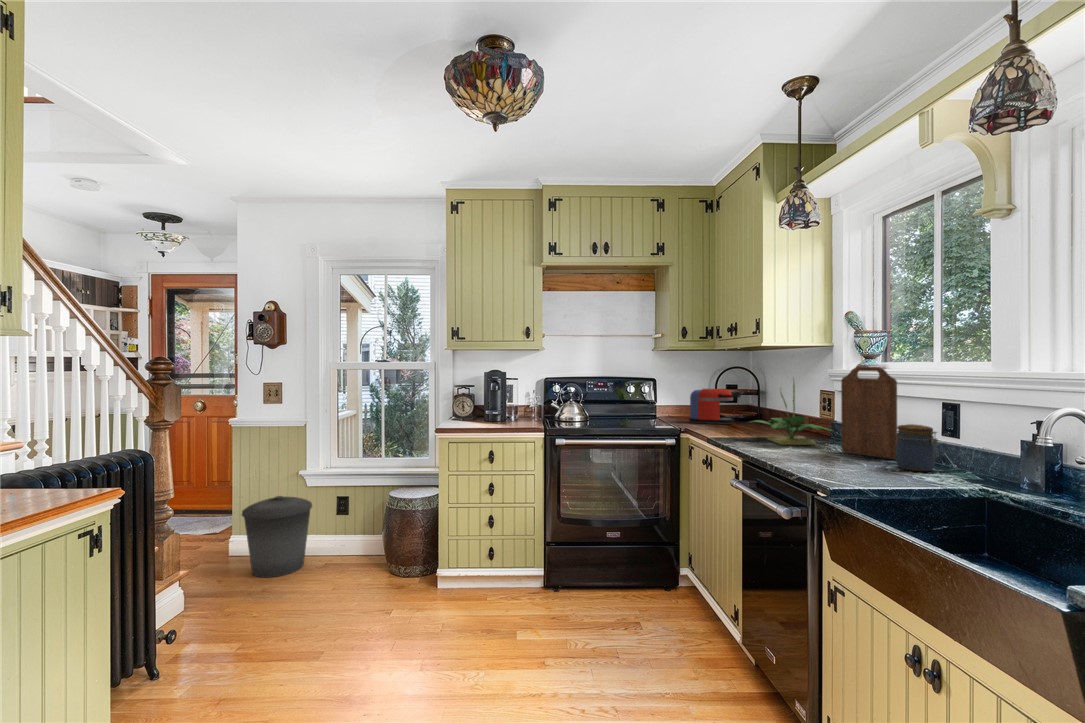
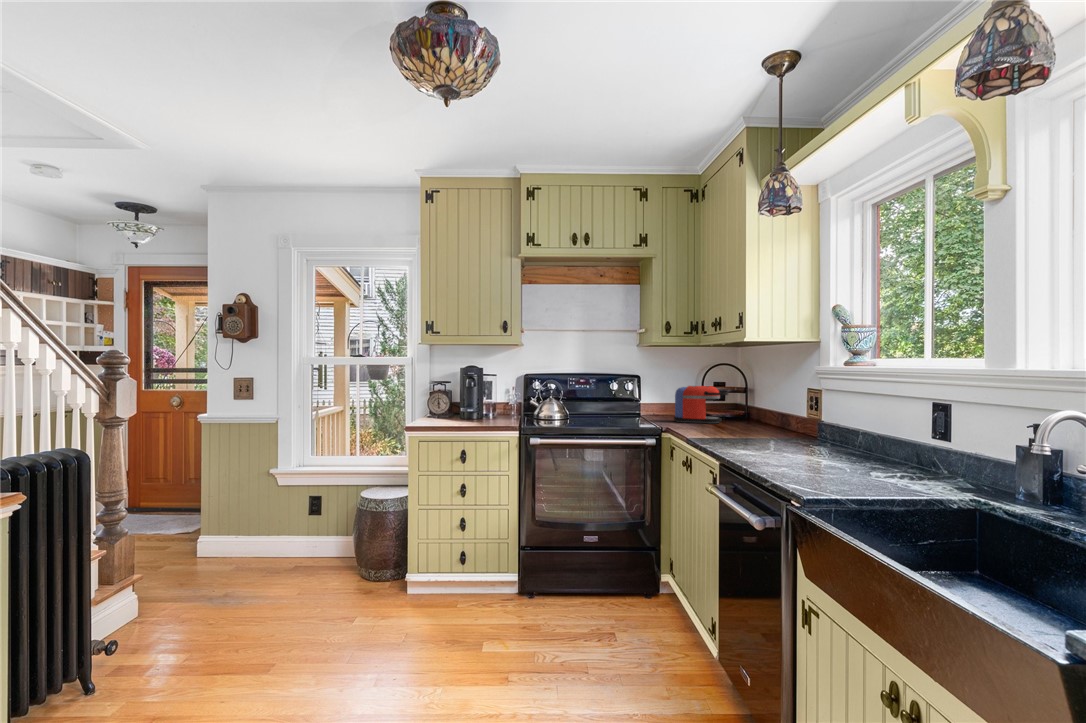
cutting board: present [841,367,897,459] -> none [827,363,886,464]
potted plant: present [751,382,833,445] -> none [728,374,820,447]
jar: present [896,424,938,471] -> none [883,427,929,478]
trash can: present [242,496,312,577] -> none [203,497,279,582]

